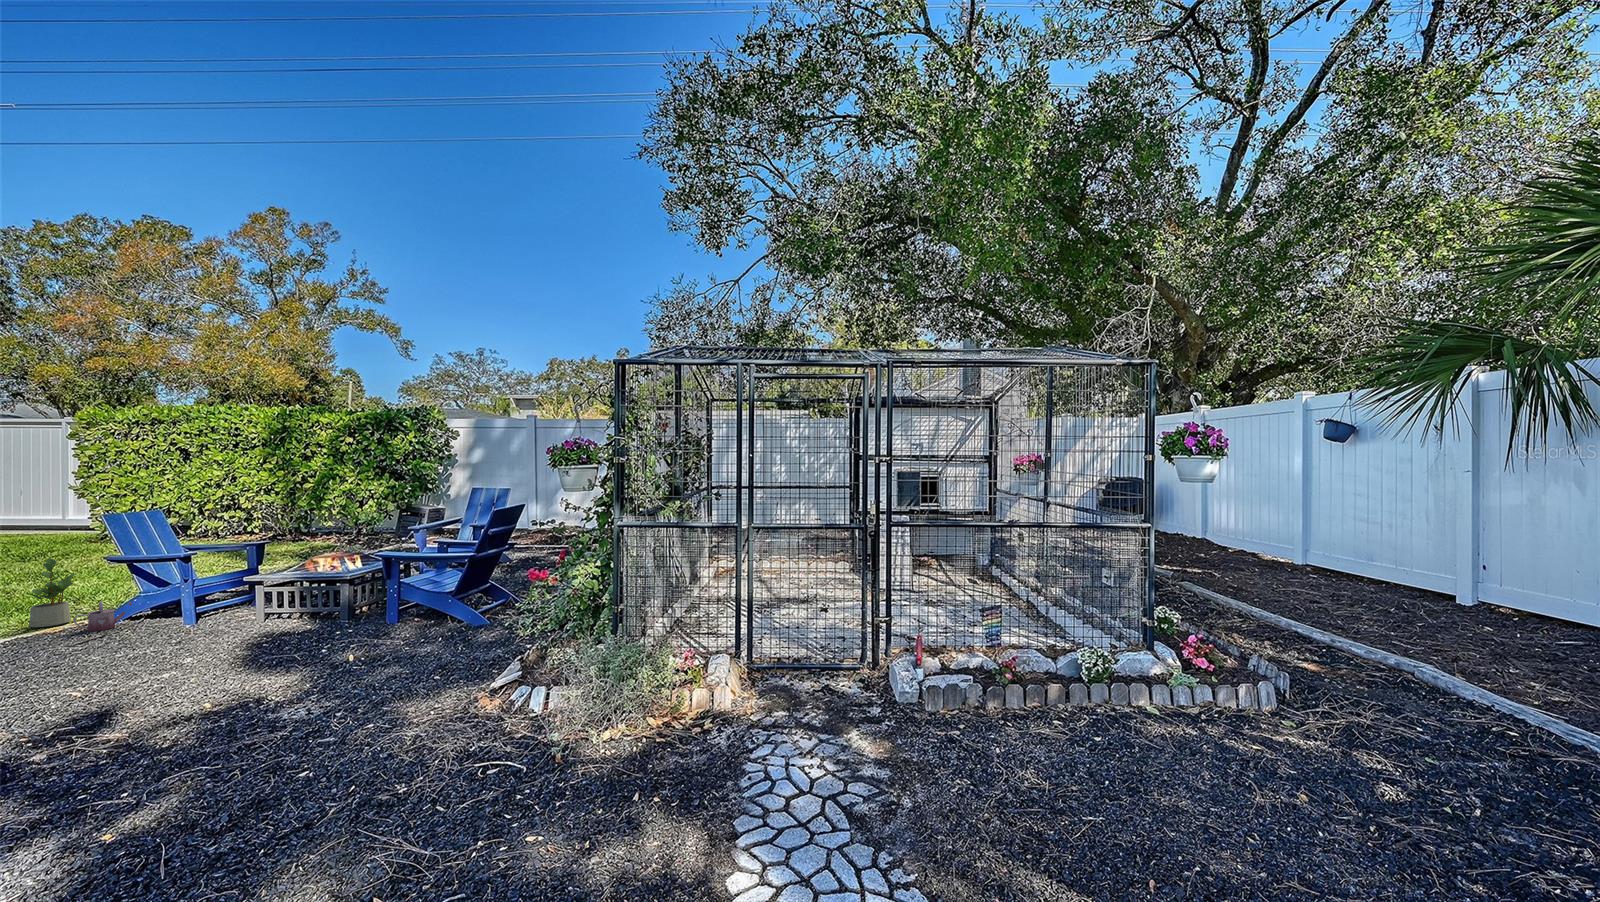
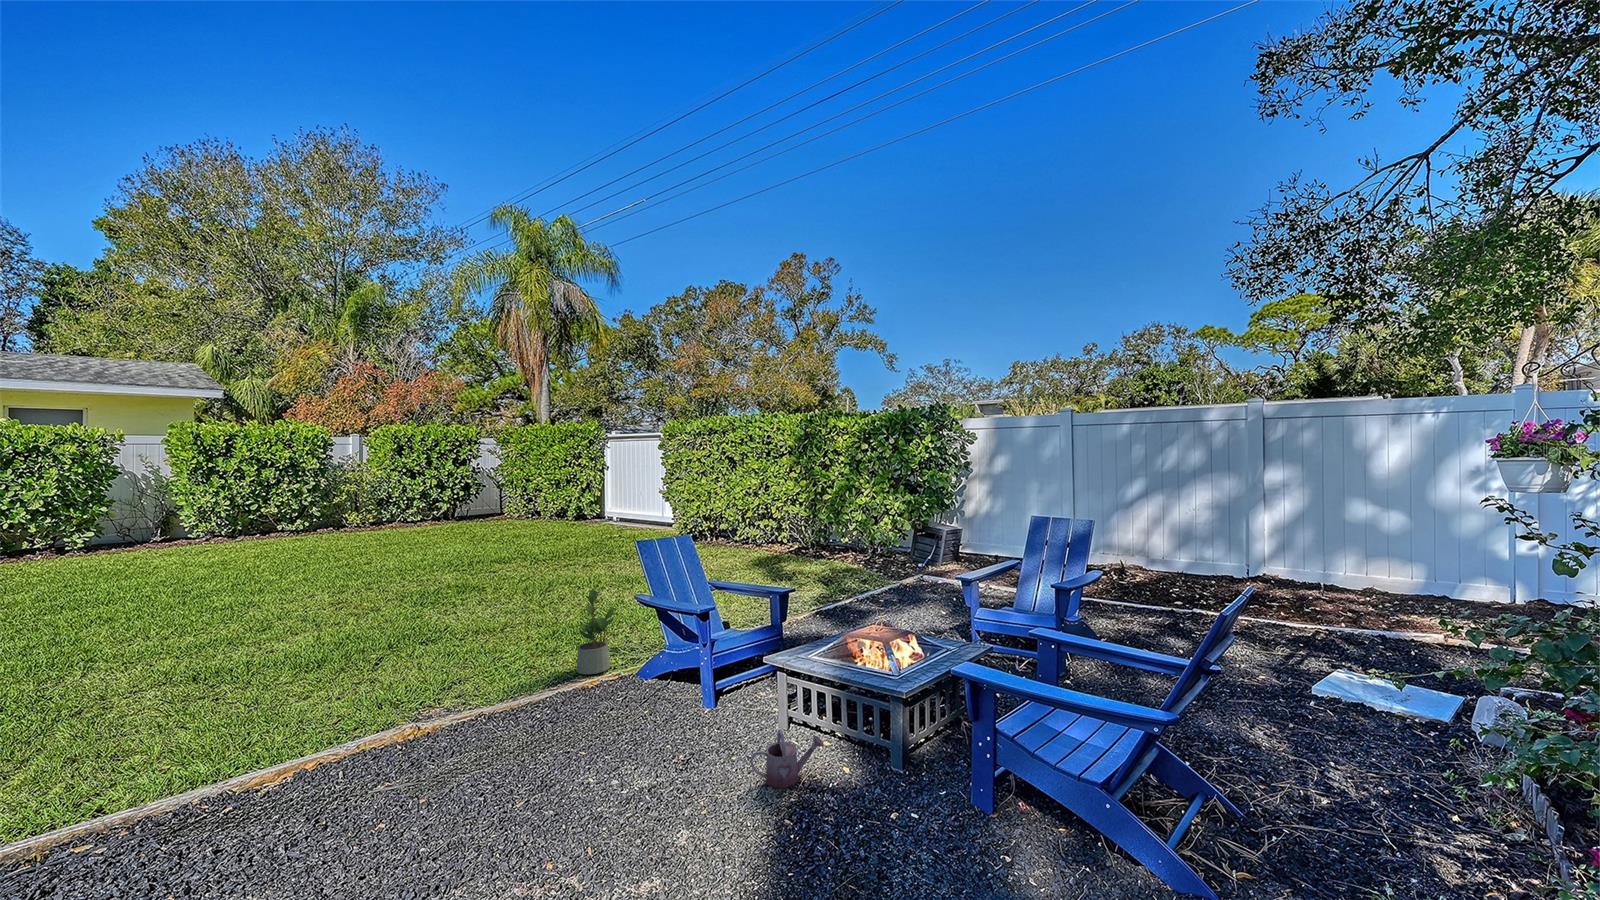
watering can: present [74,601,132,631] -> present [750,729,824,788]

